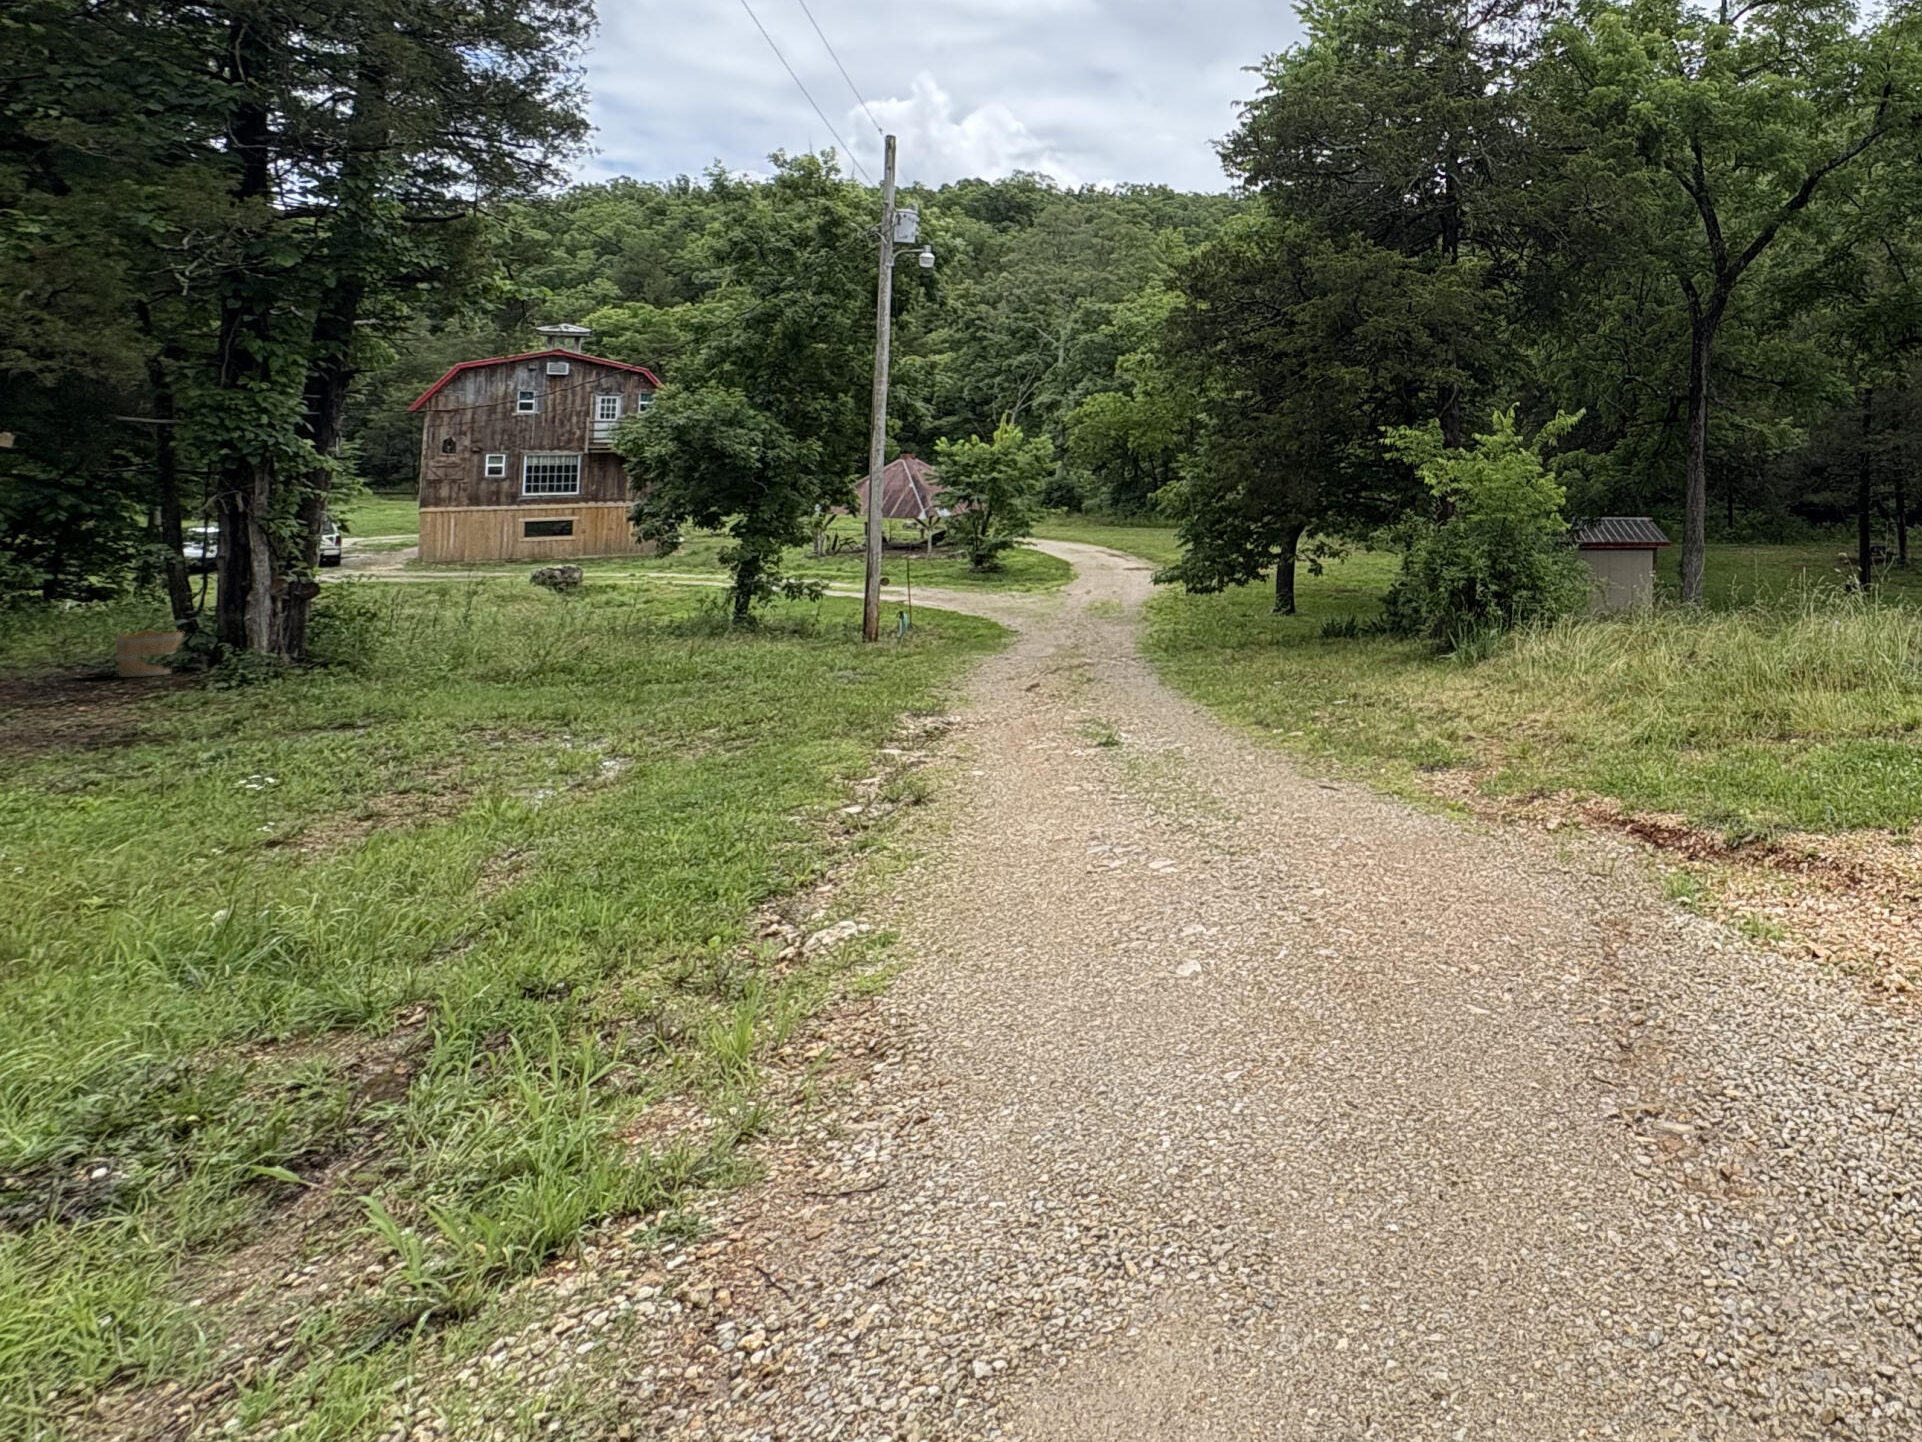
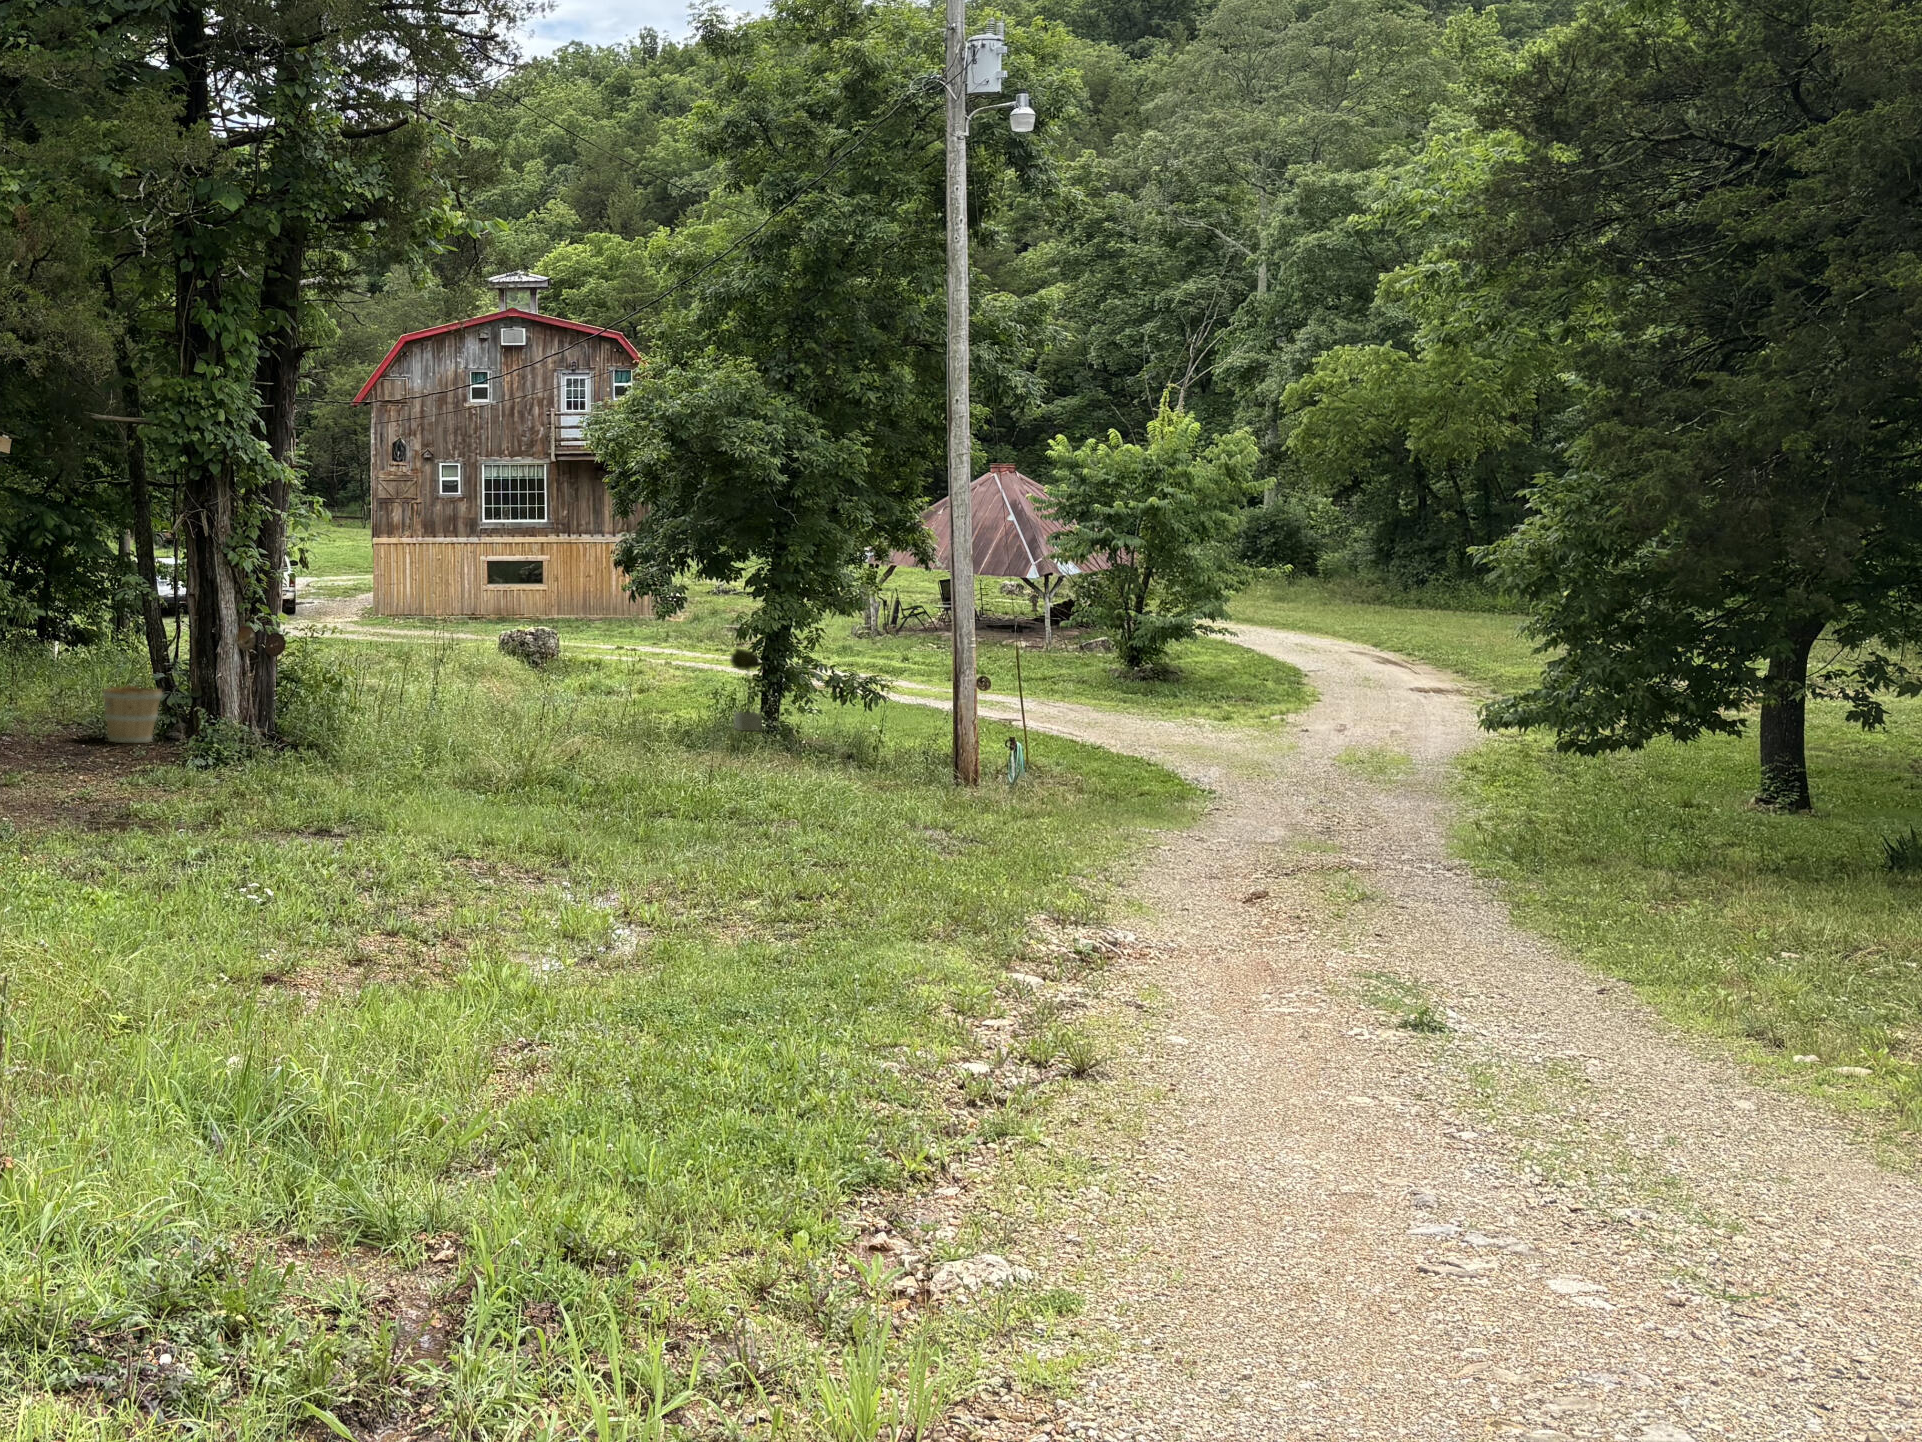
potted tree: none [716,573,742,626] -> present [730,648,762,731]

